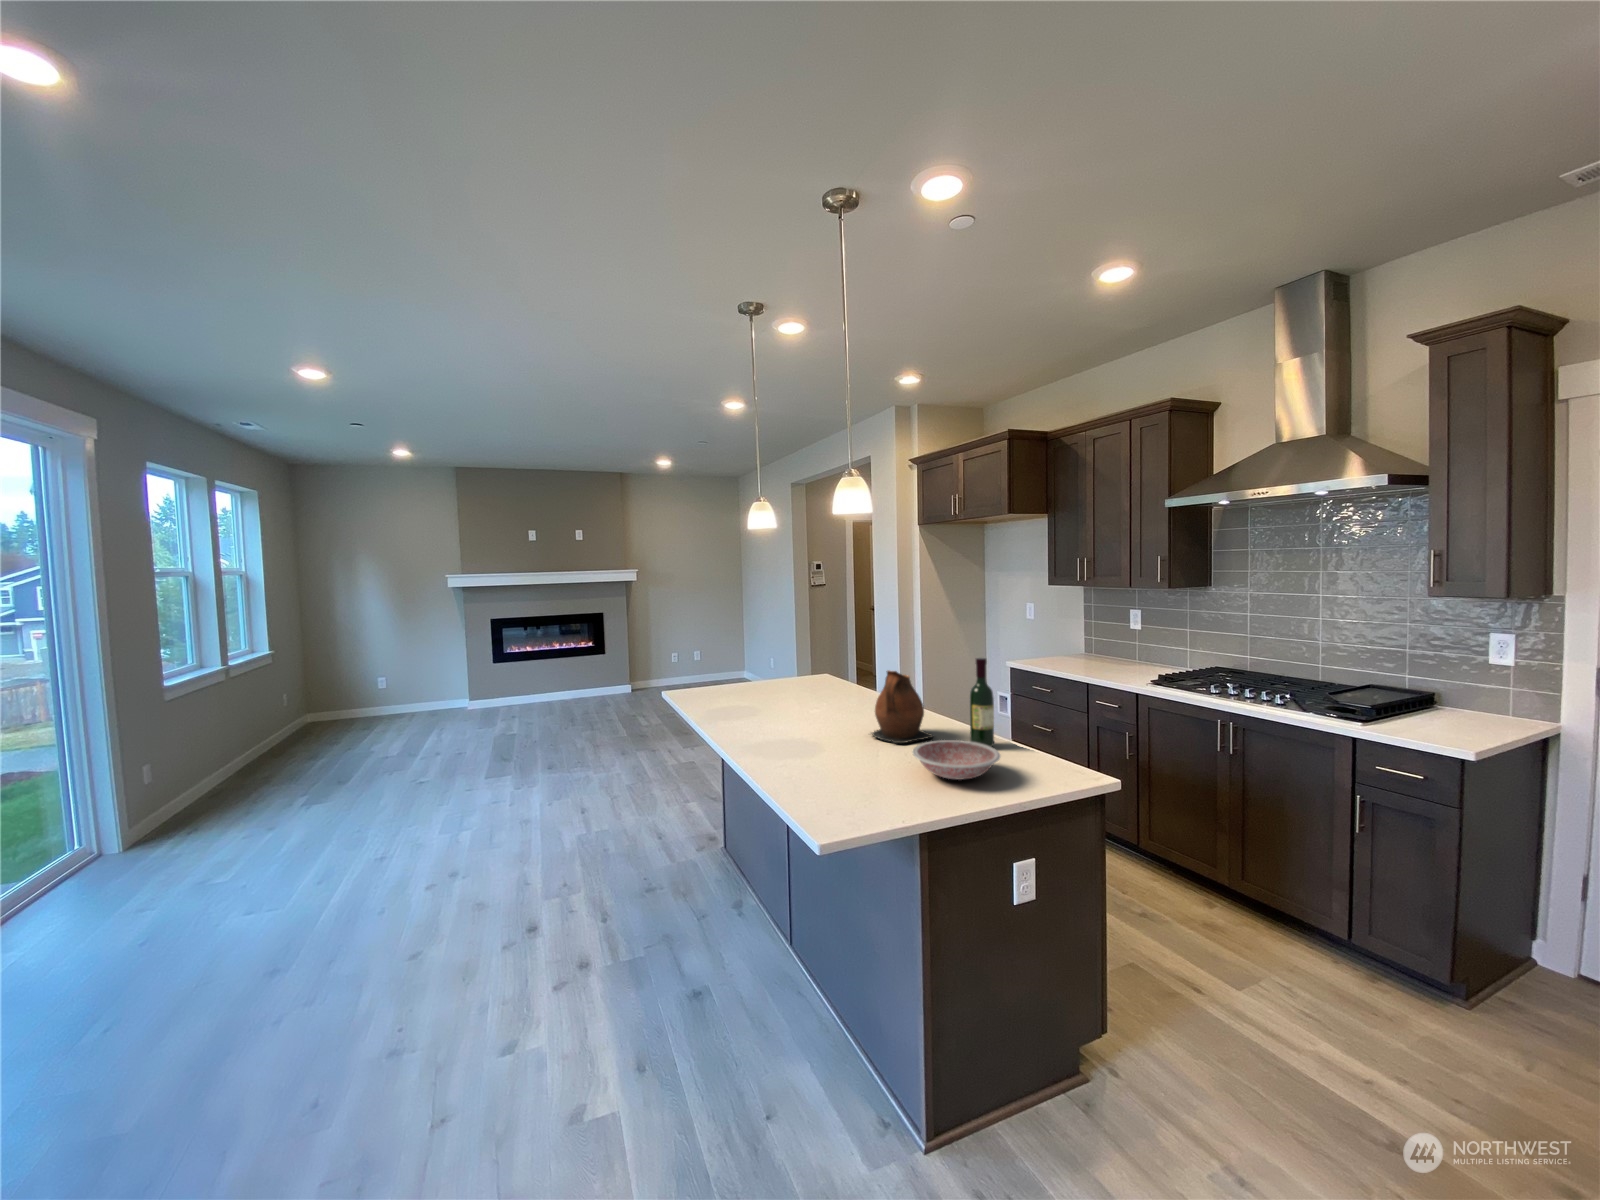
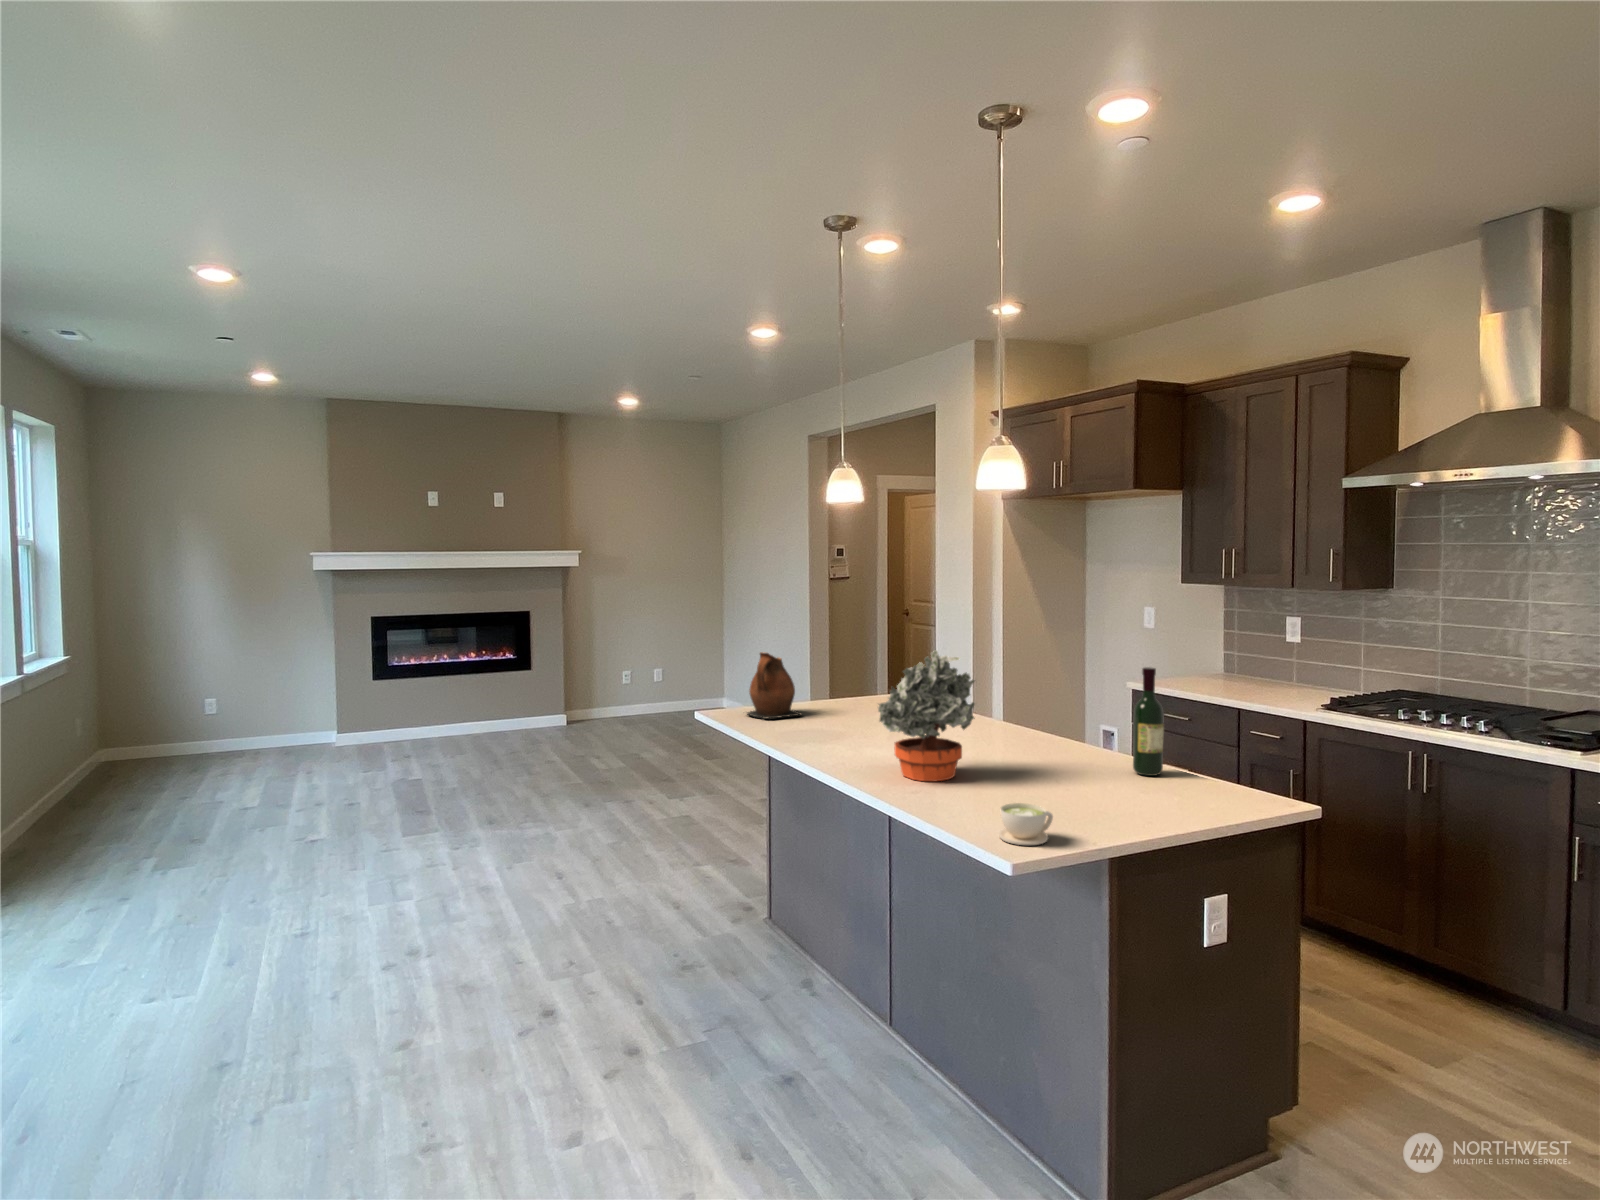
potted plant: none [752,645,838,755] -> present [878,651,975,781]
ceramic pitcher: present [871,670,934,743] -> present [747,652,802,719]
bowl: present [913,740,1000,780] -> none [1082,763,1188,805]
coffee cup: none [817,783,865,823] -> present [999,803,1053,845]

